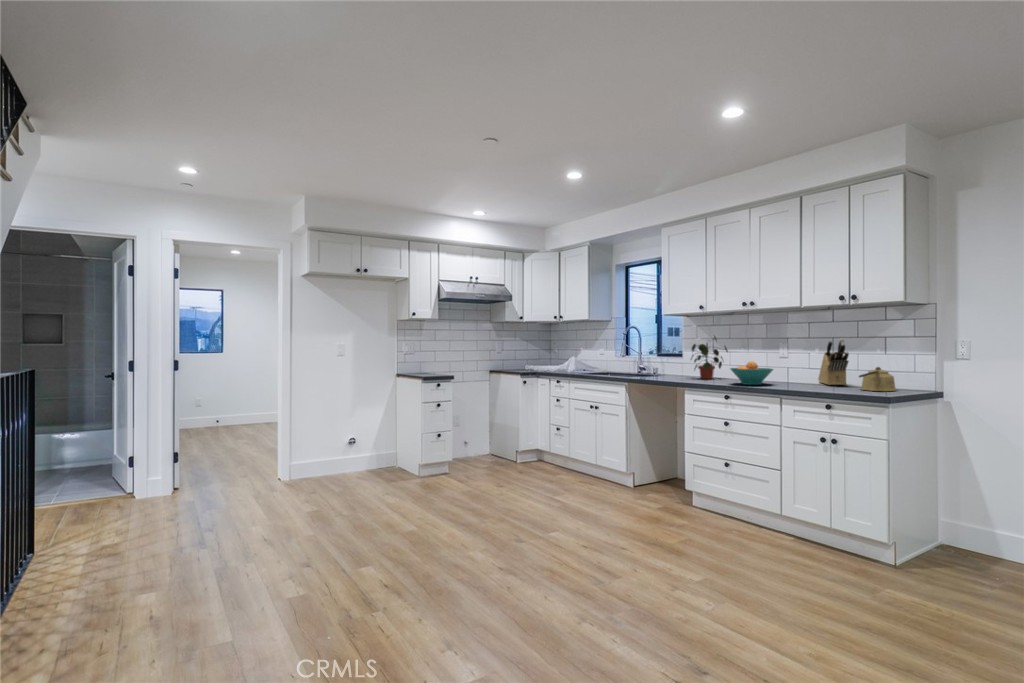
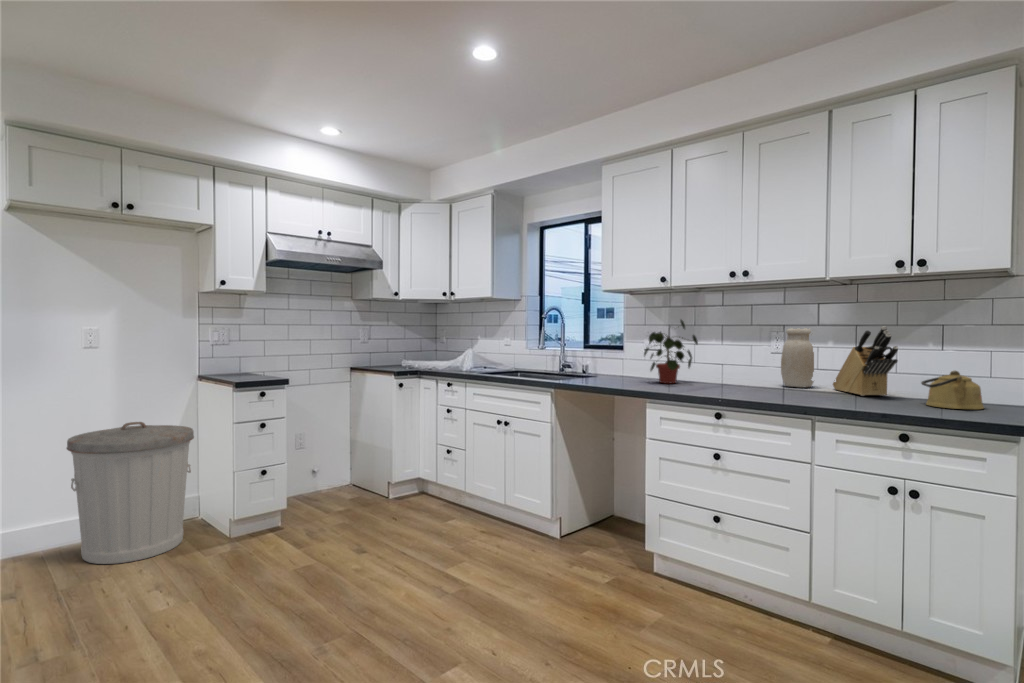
jar: none [784,340,809,381] -> present [781,328,814,387]
fruit bowl: present [731,361,773,385] -> none [717,360,783,396]
trash can: none [333,400,399,483] -> present [67,422,194,564]

